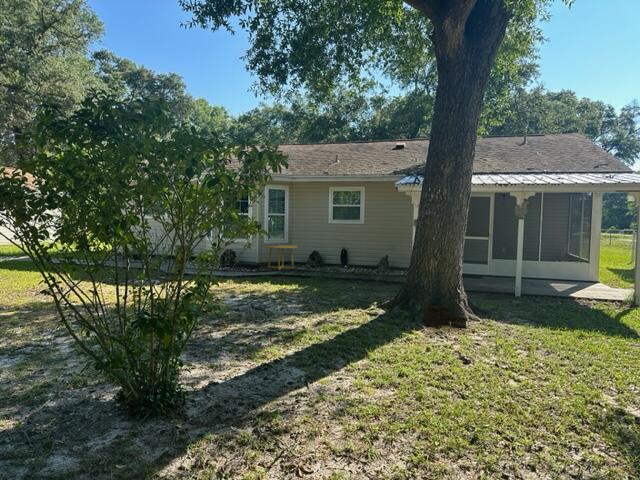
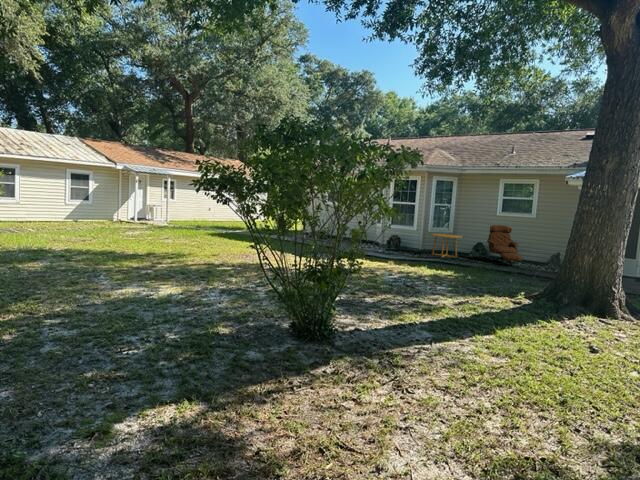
lounge chair: none [321,233,356,273] -> present [487,225,522,267]
woven basket: present [423,304,466,328] -> none [572,299,620,327]

